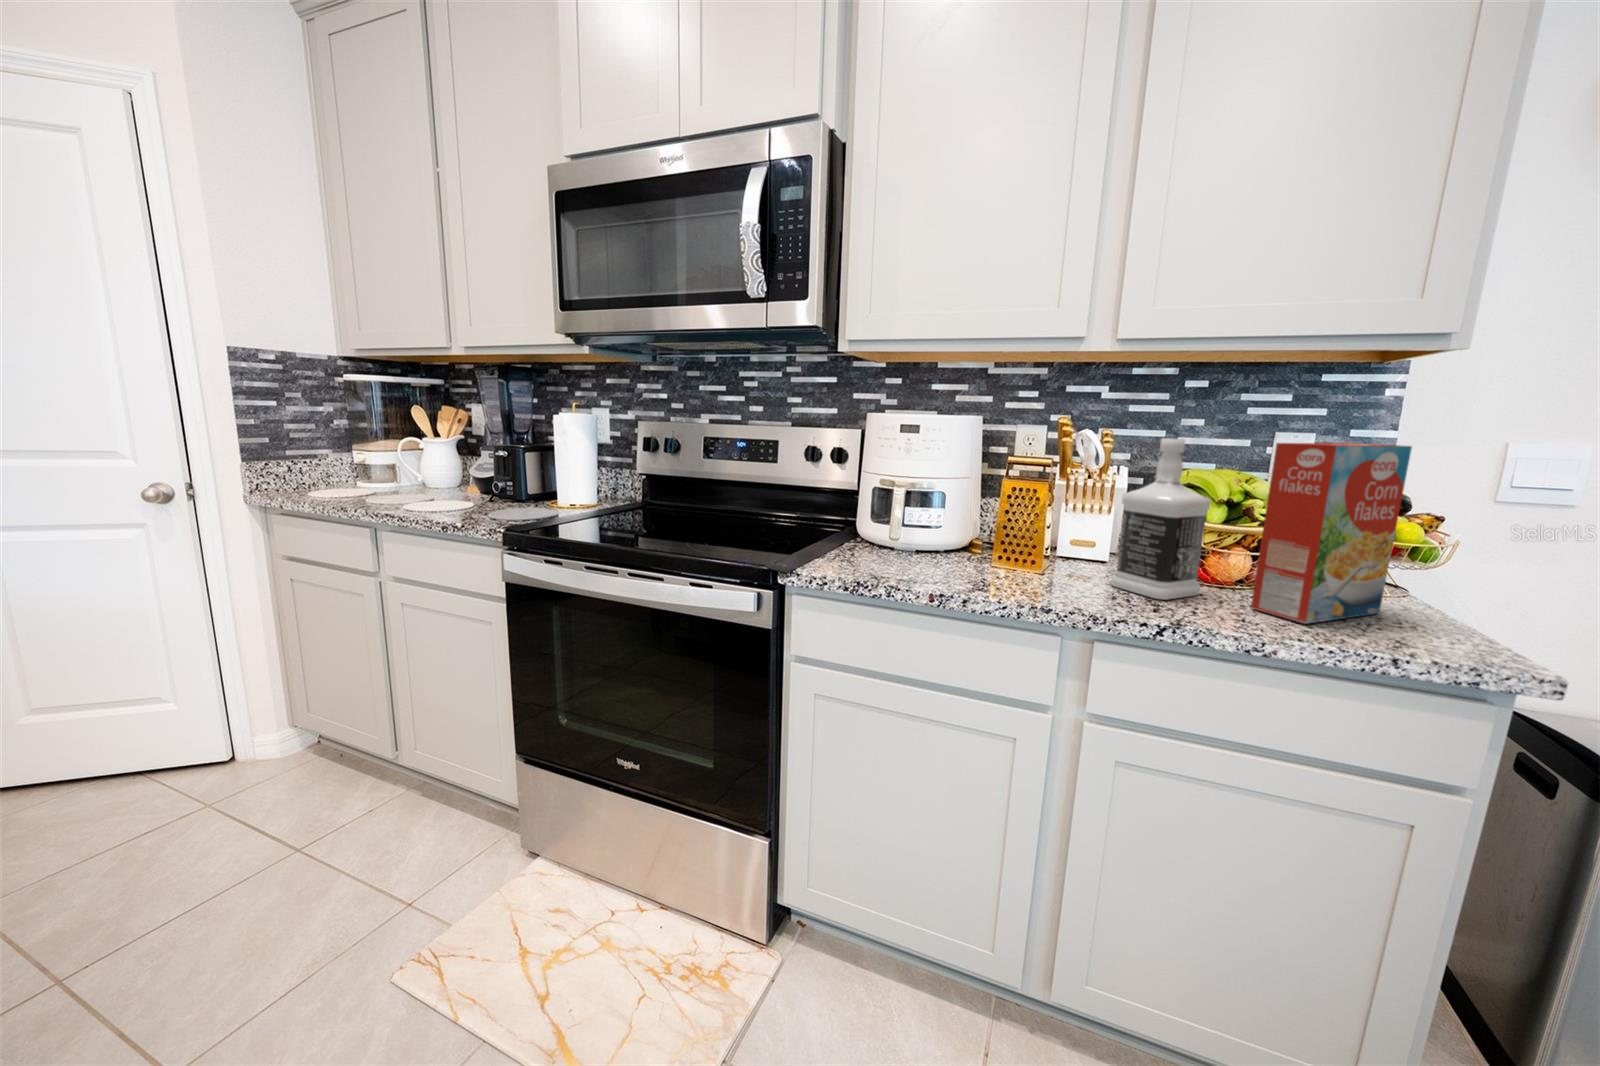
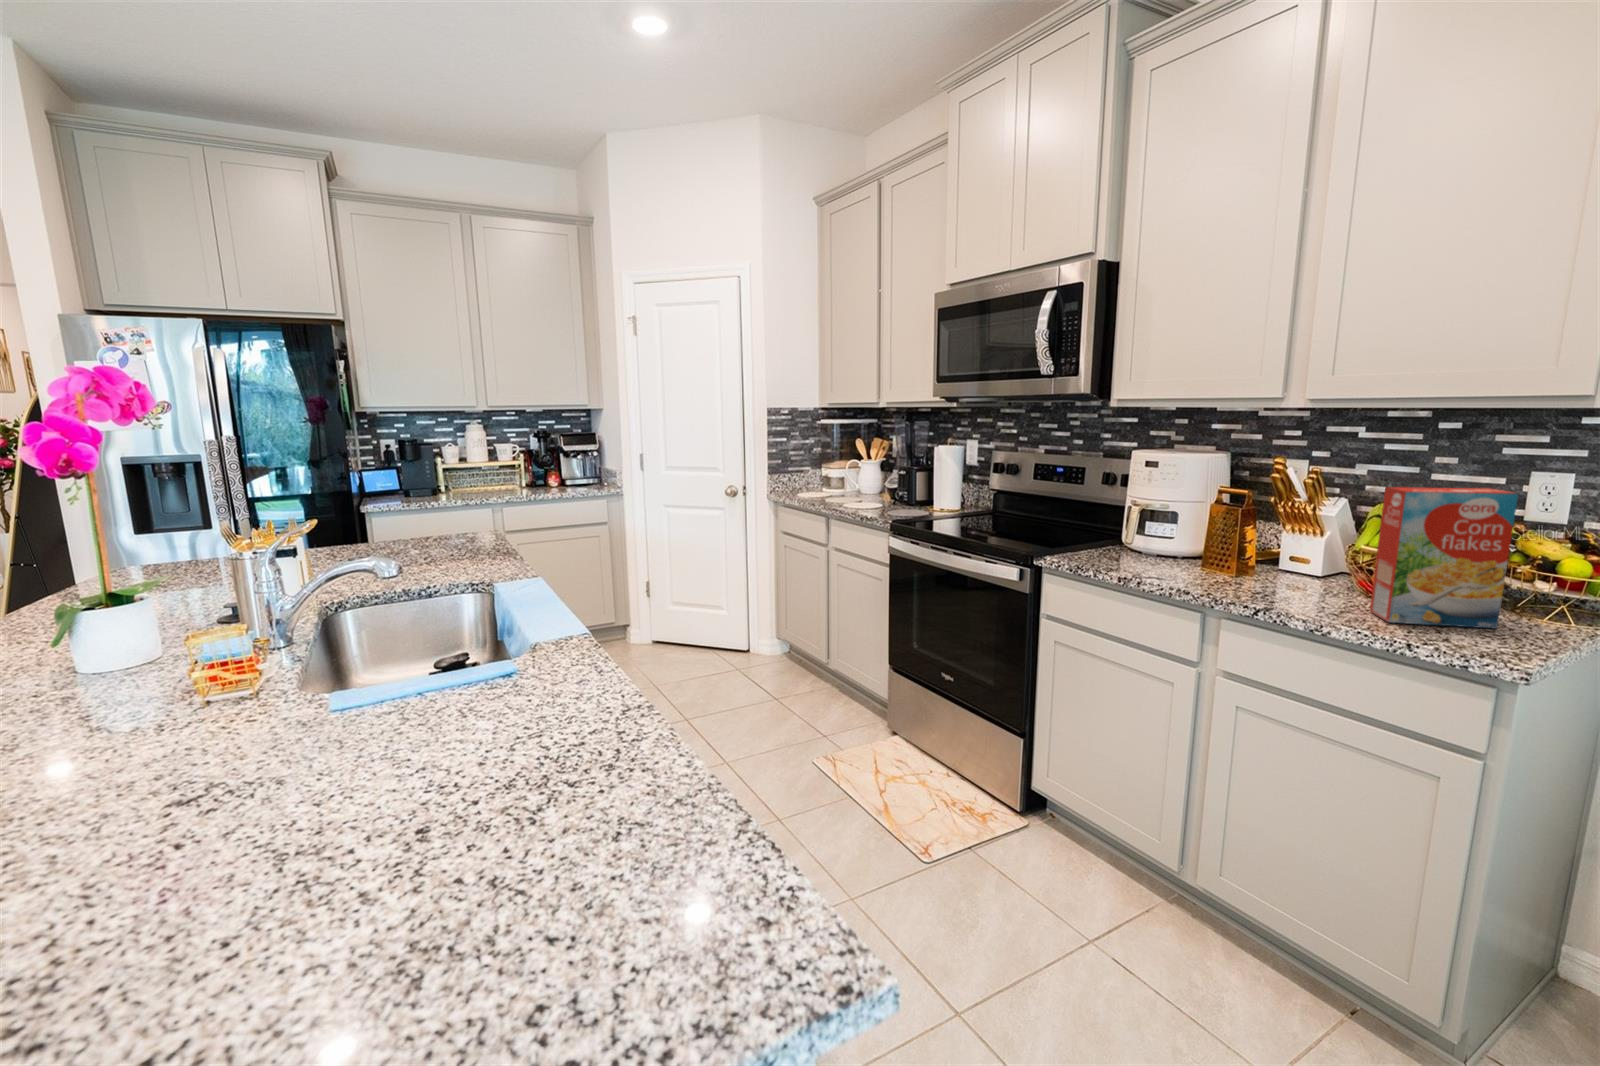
bottle: present [1112,438,1211,600] -> none [1280,480,1357,601]

